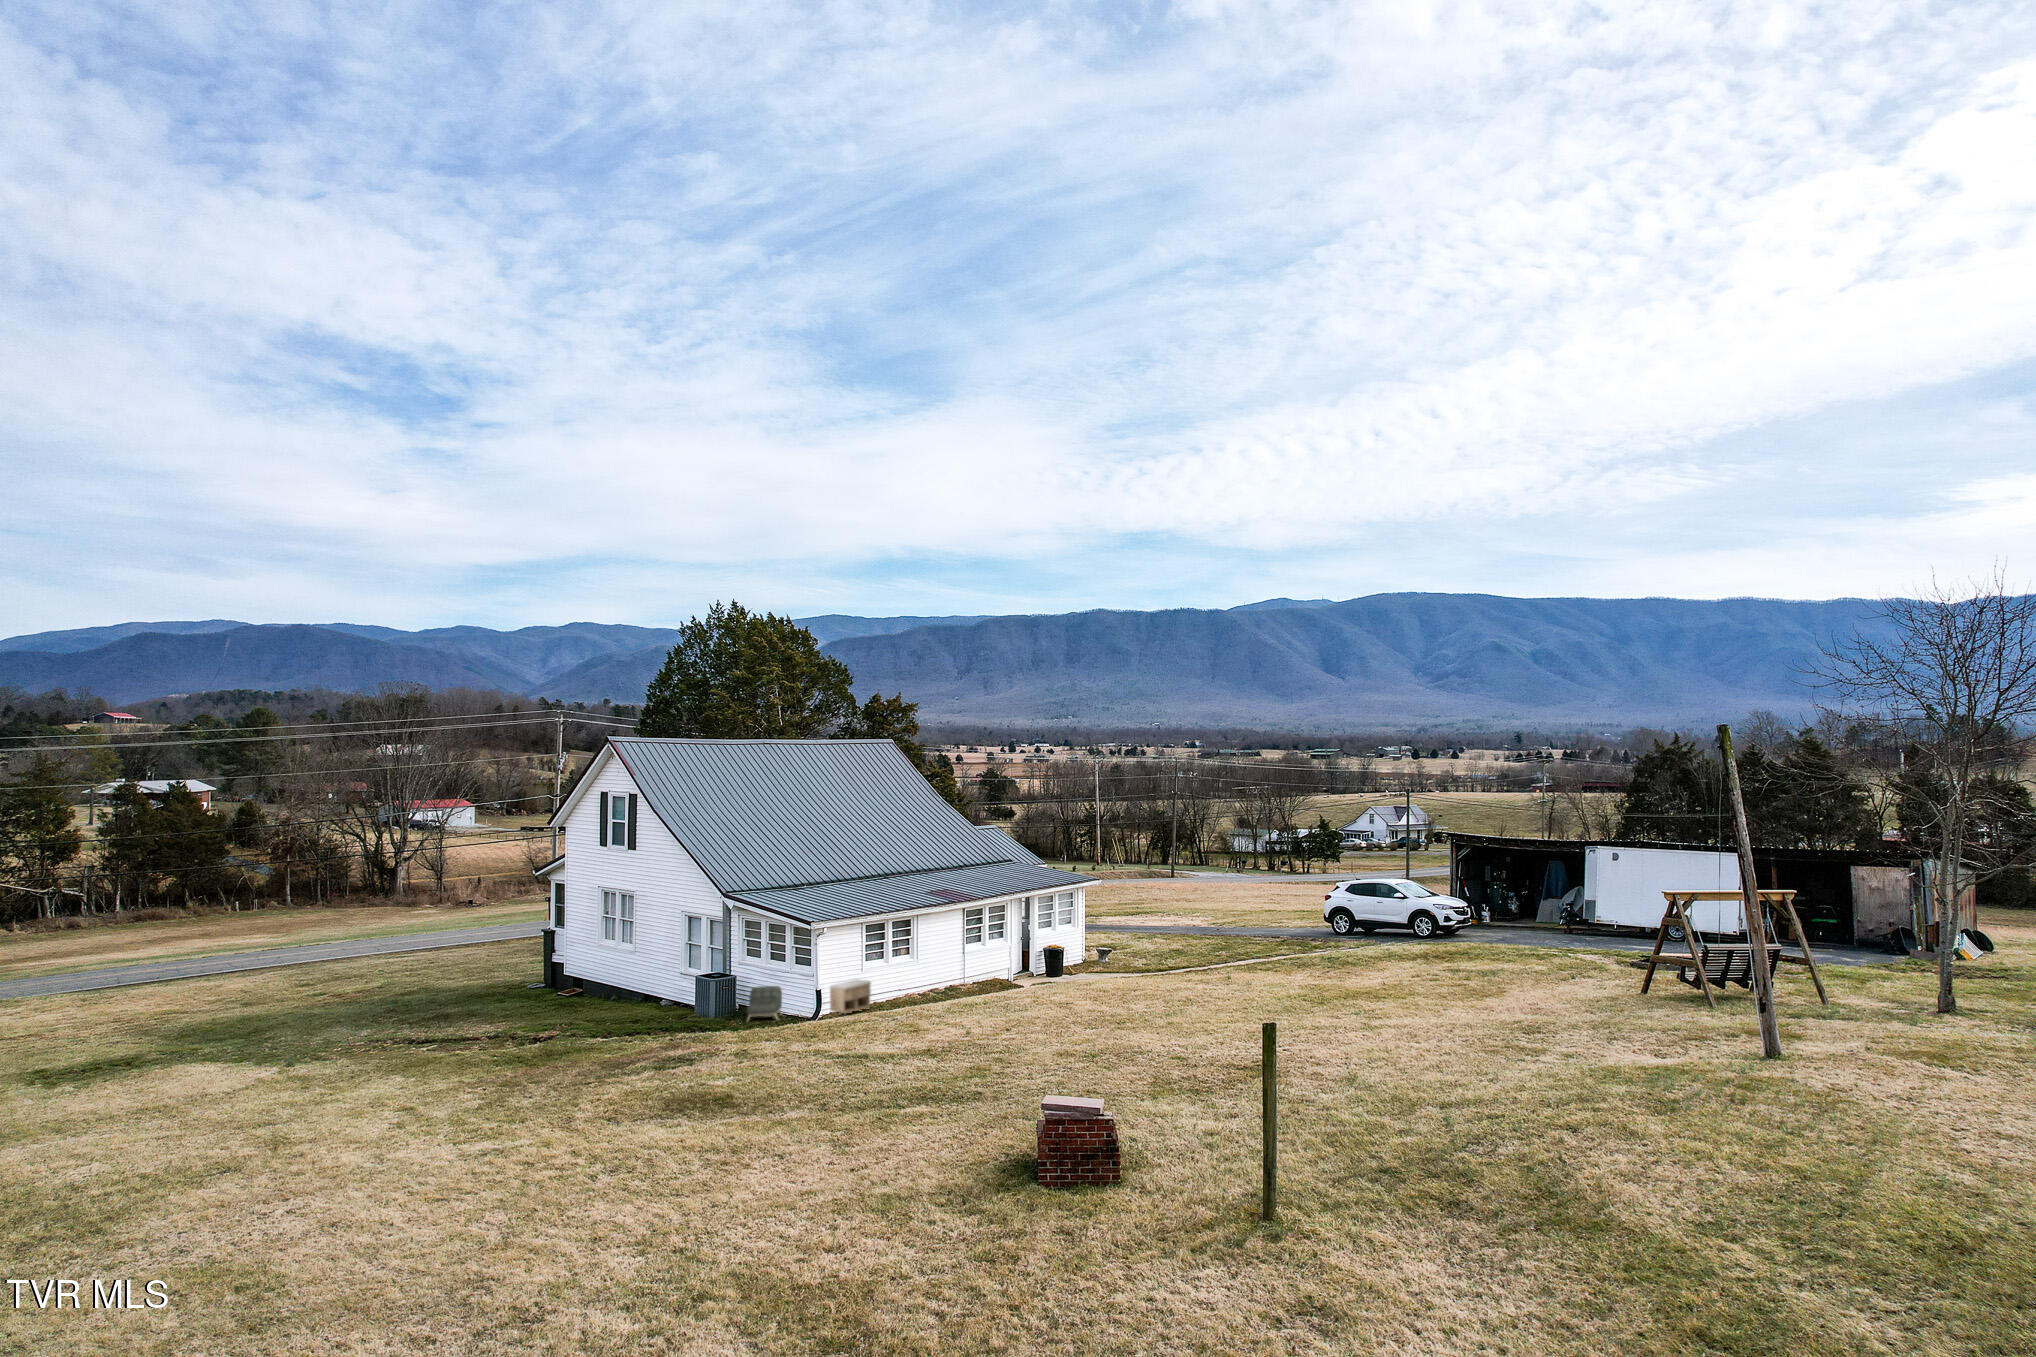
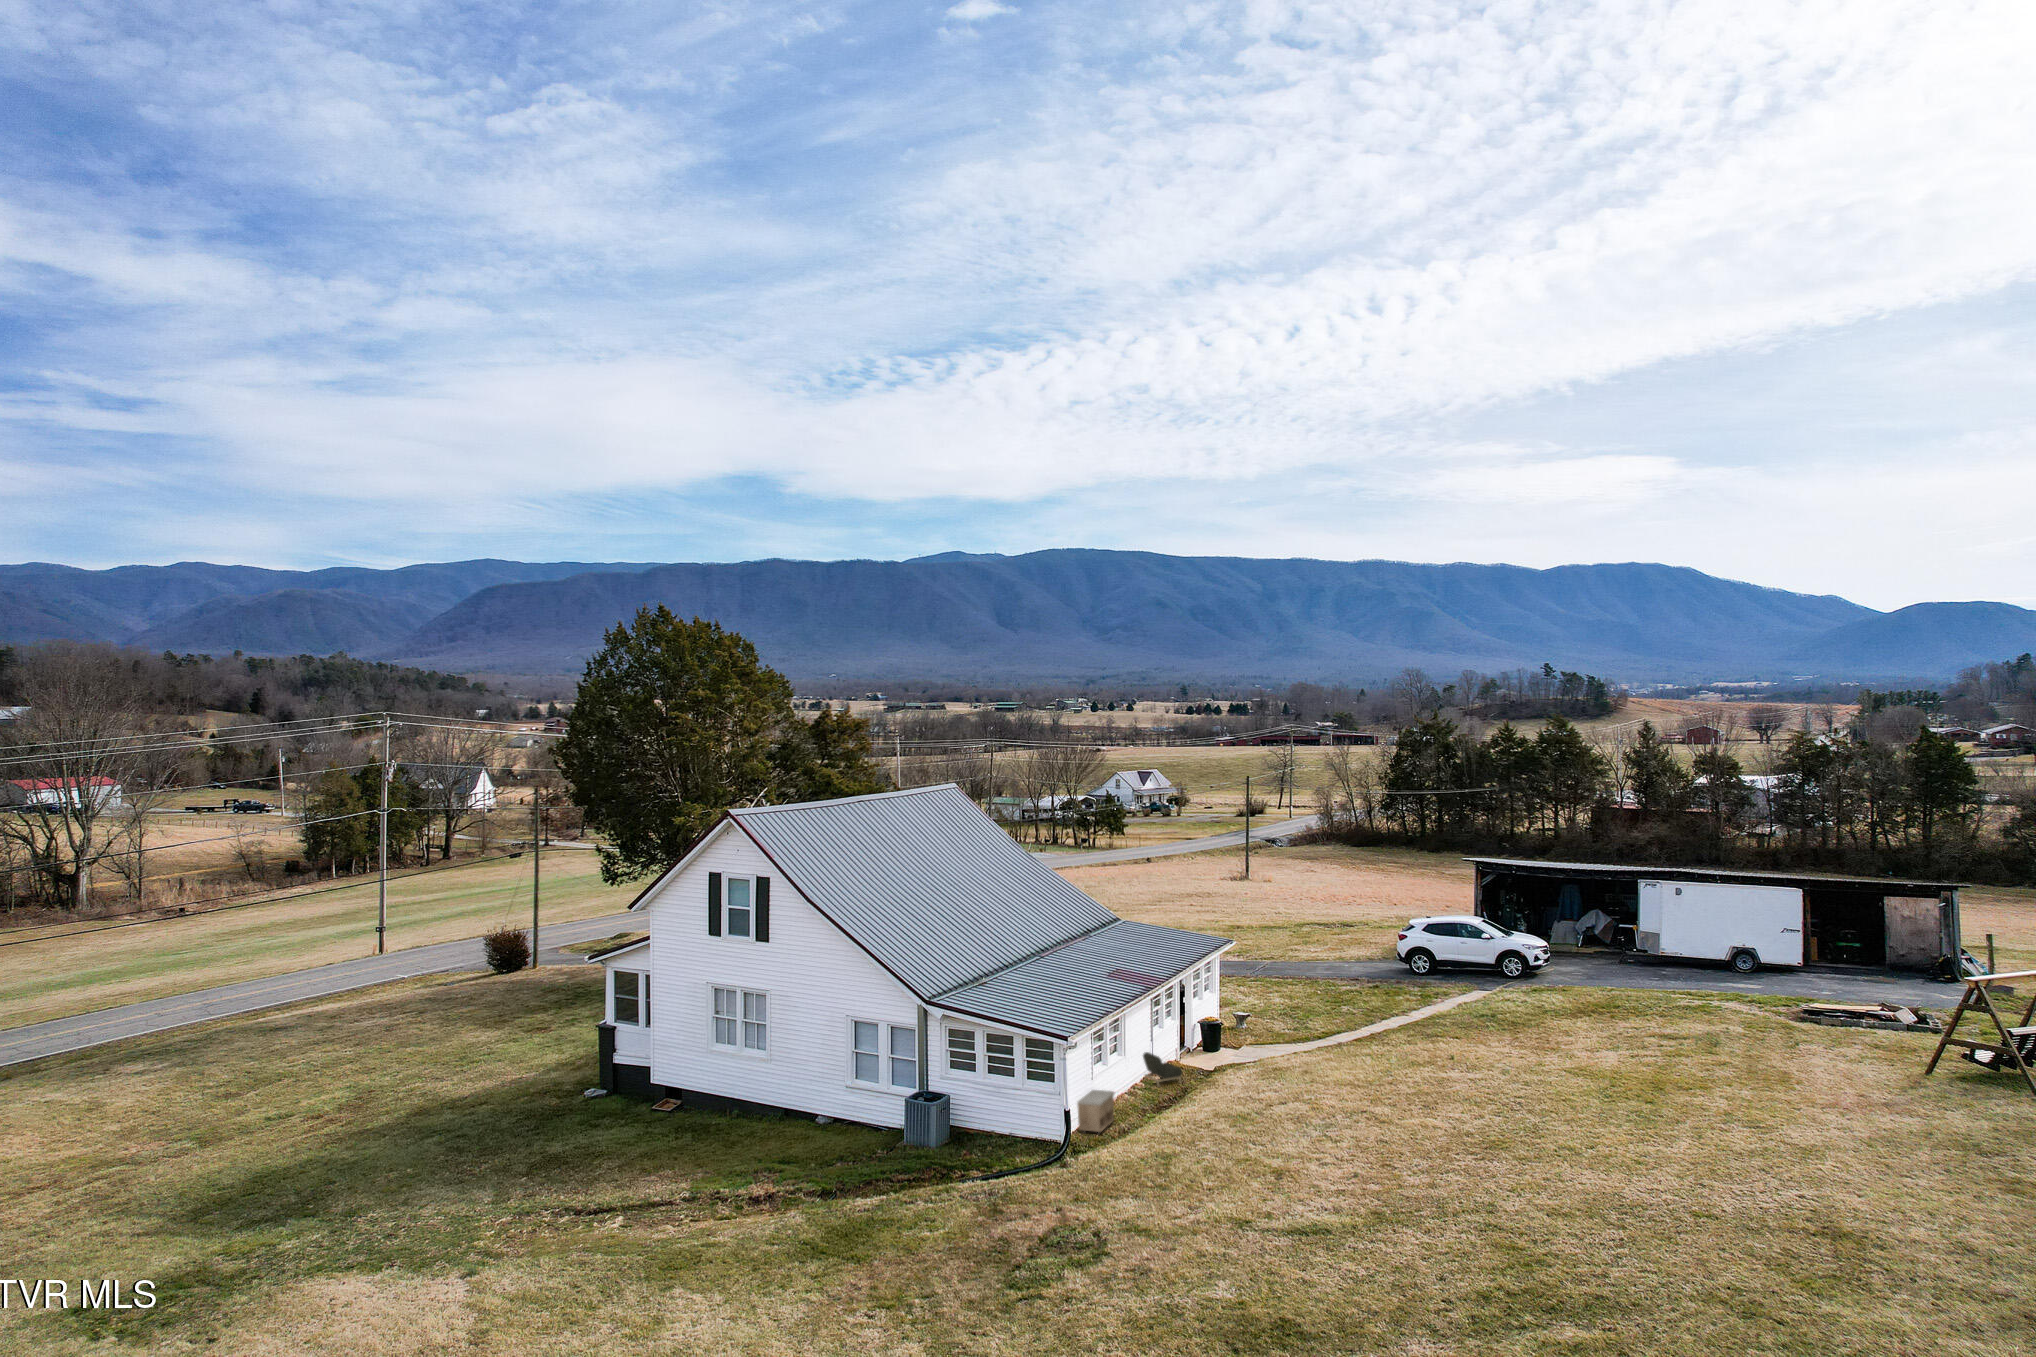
armchair: present [747,986,782,1018] -> present [1143,1052,1183,1086]

